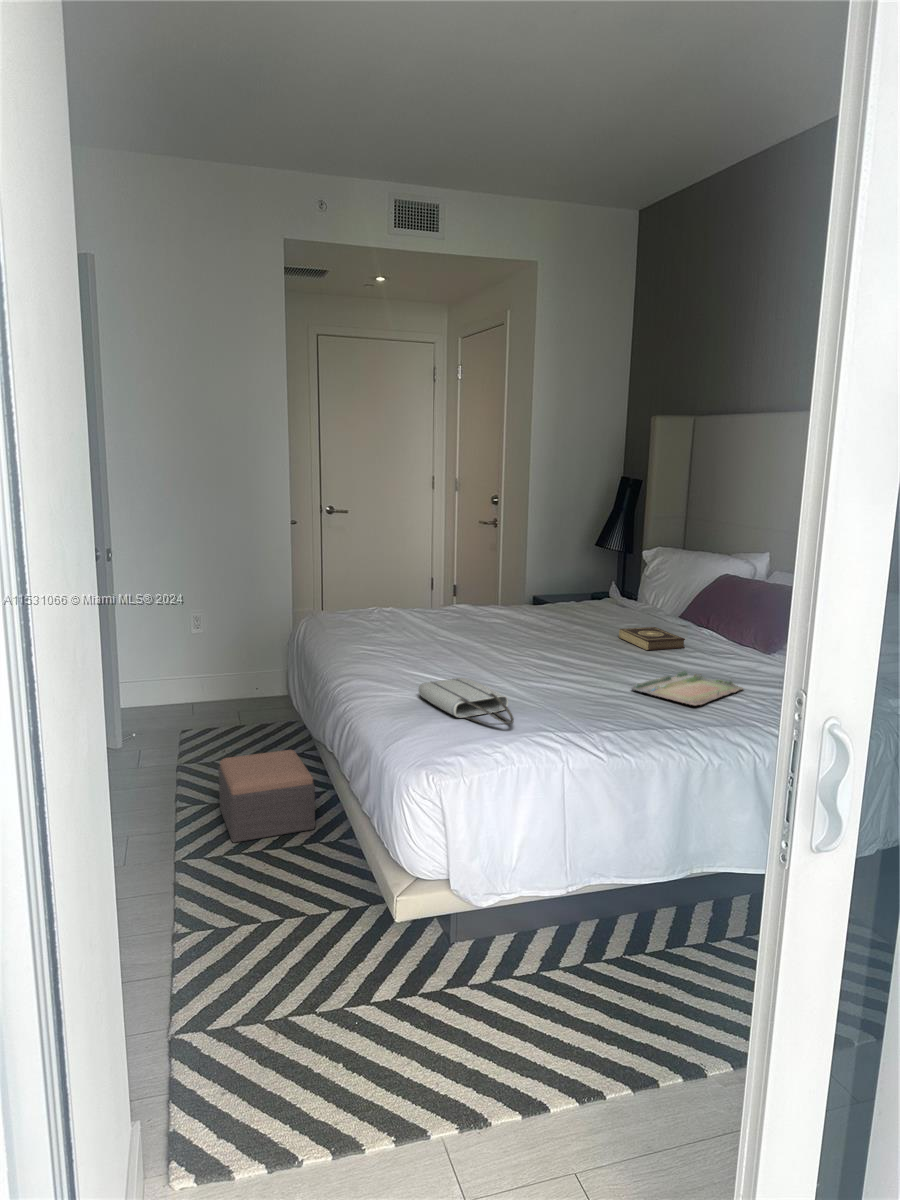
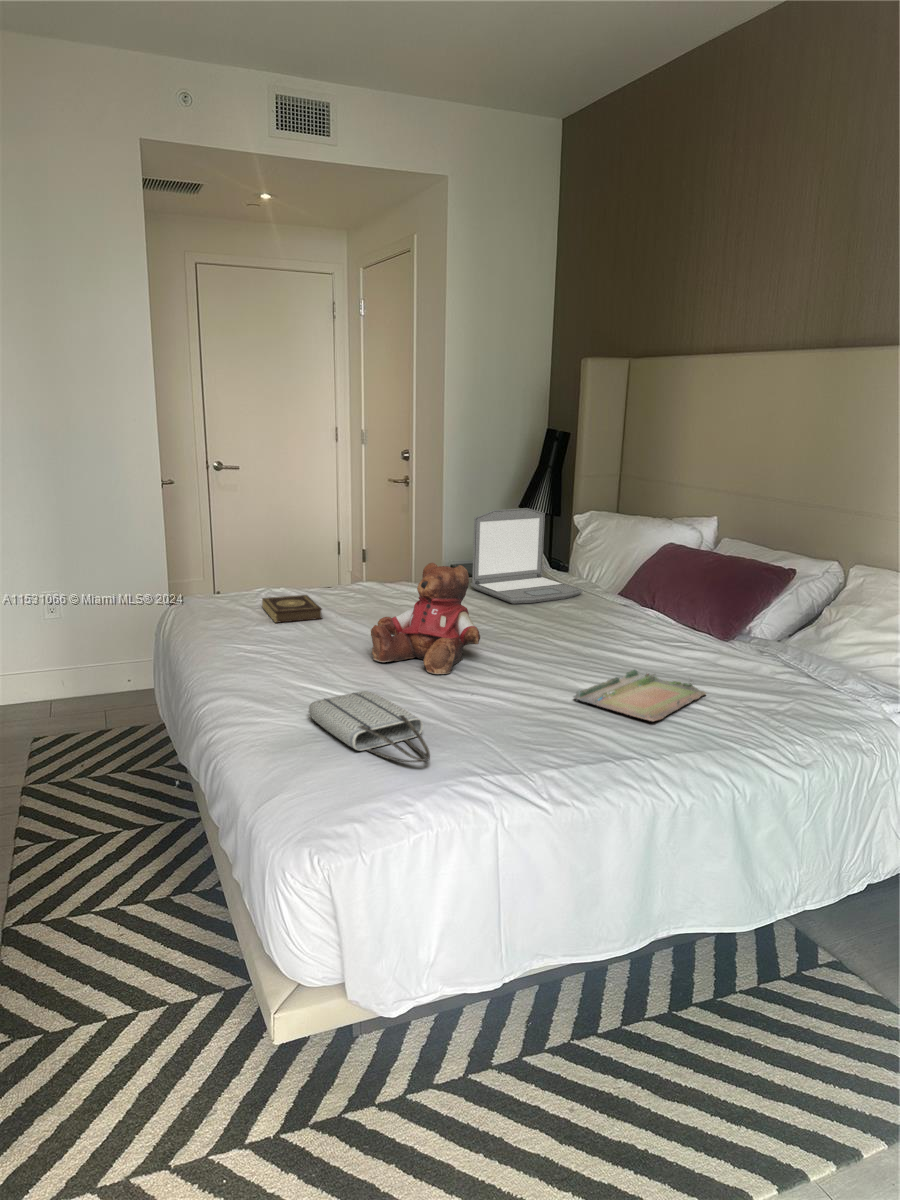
laptop: none [549,543,647,623] -> present [471,508,583,604]
teddy bear: none [466,582,556,671] -> present [371,563,480,674]
book: present [619,627,685,650] -> present [262,595,322,623]
footstool: present [219,750,315,843] -> none [64,772,188,899]

